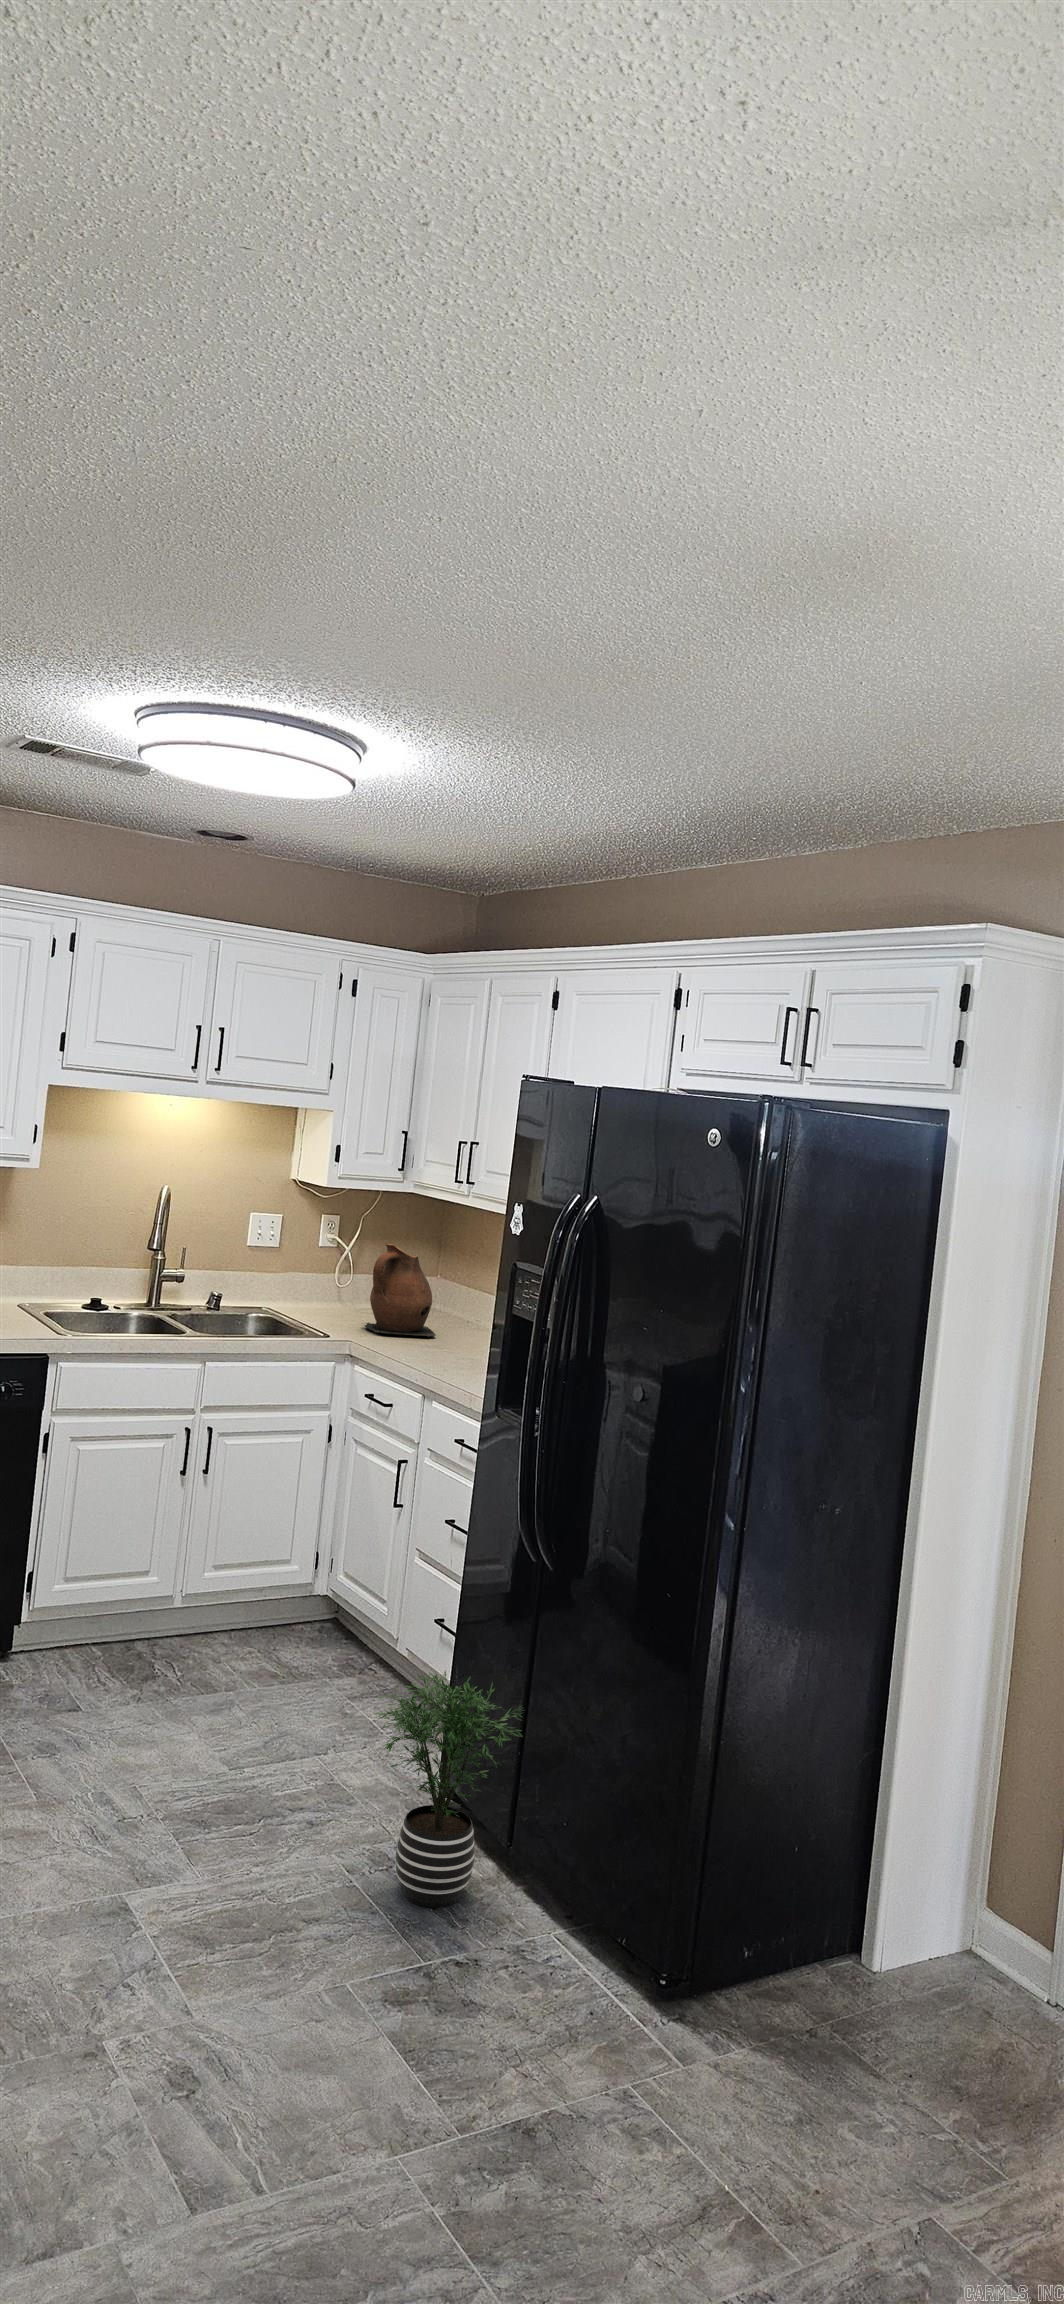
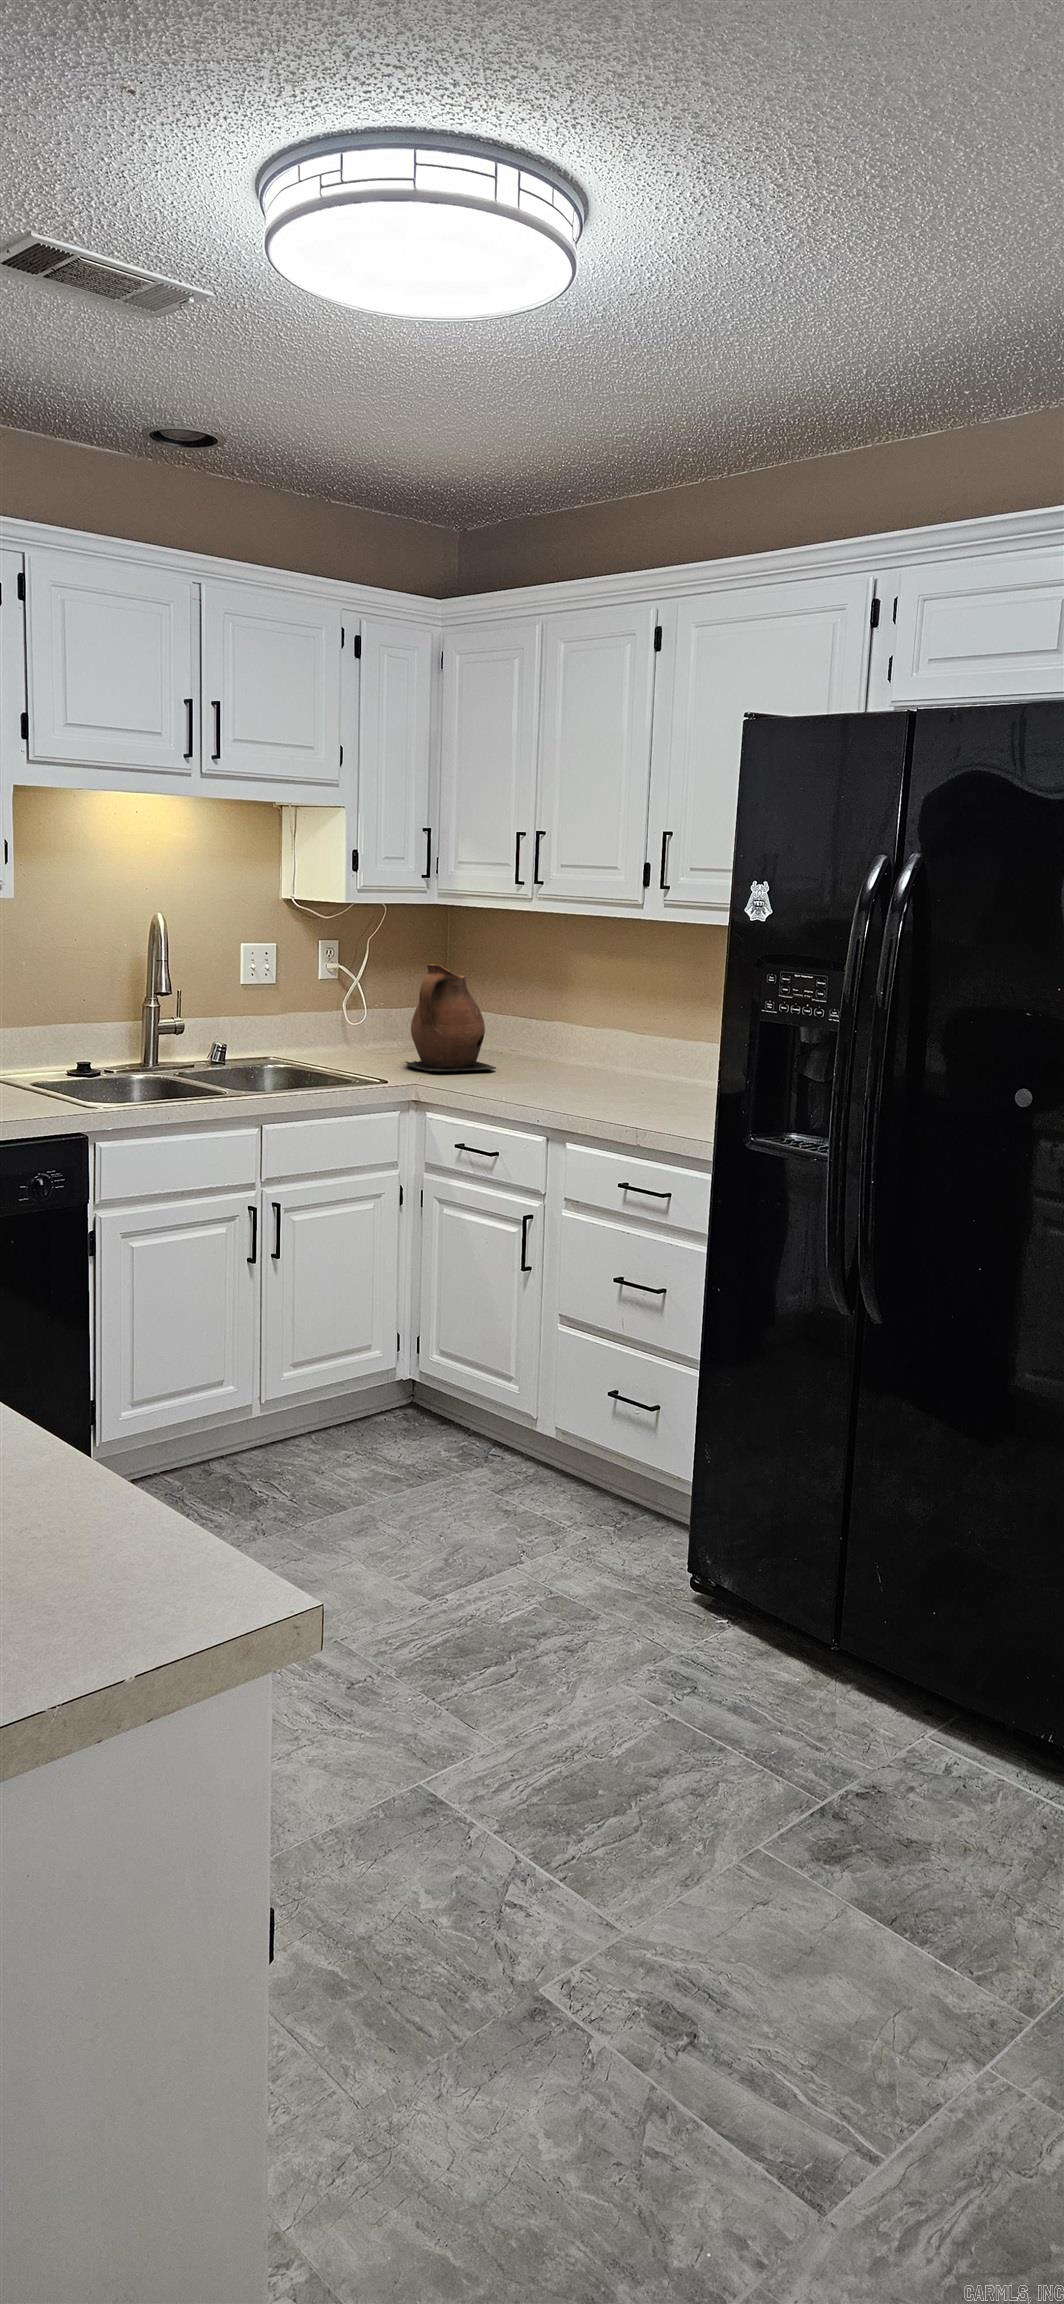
potted plant: present [376,1671,523,1907] -> none [672,1456,865,1730]

